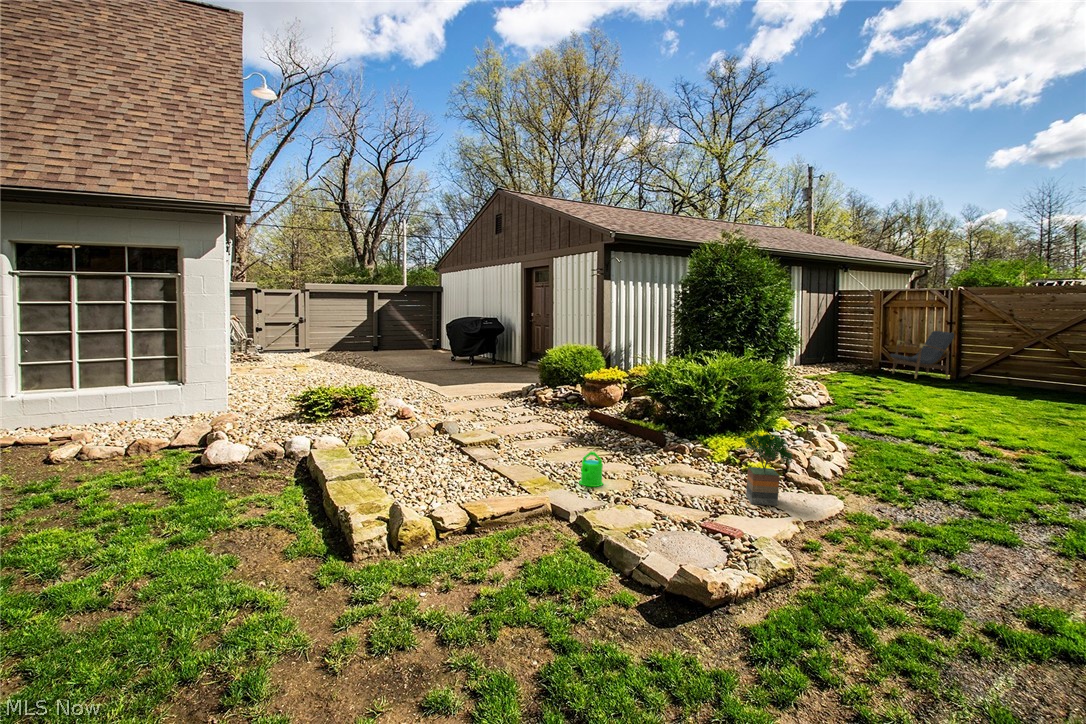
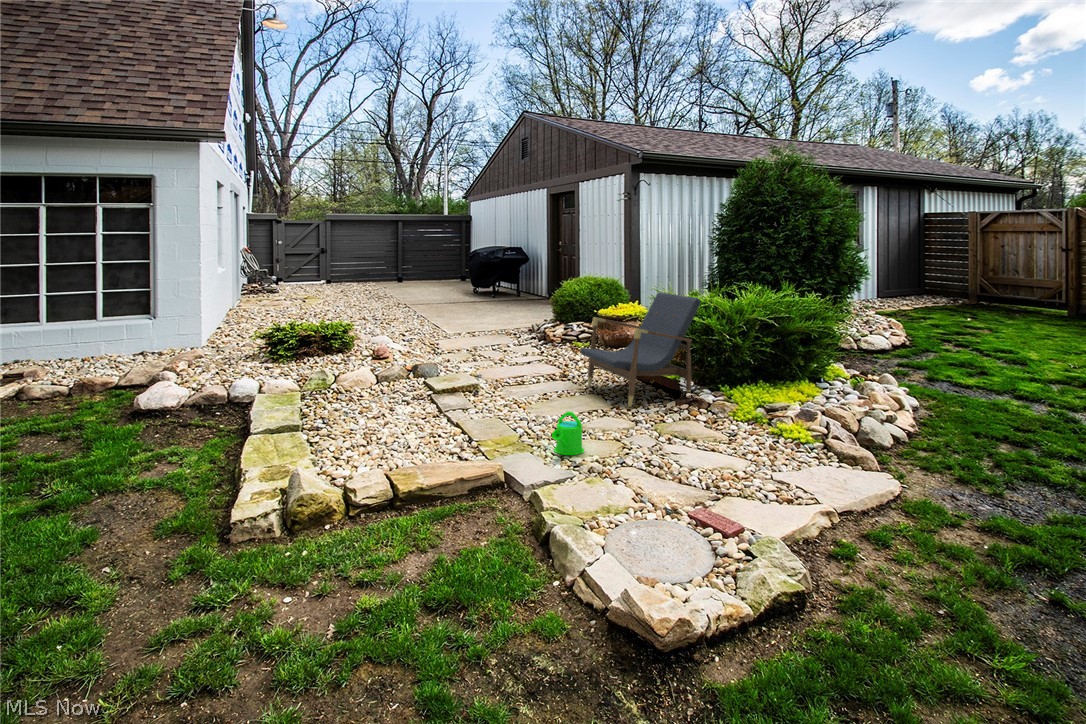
lounge chair: present [890,331,954,379] -> present [580,292,700,407]
potted tree: present [744,433,793,506] -> none [761,388,830,485]

